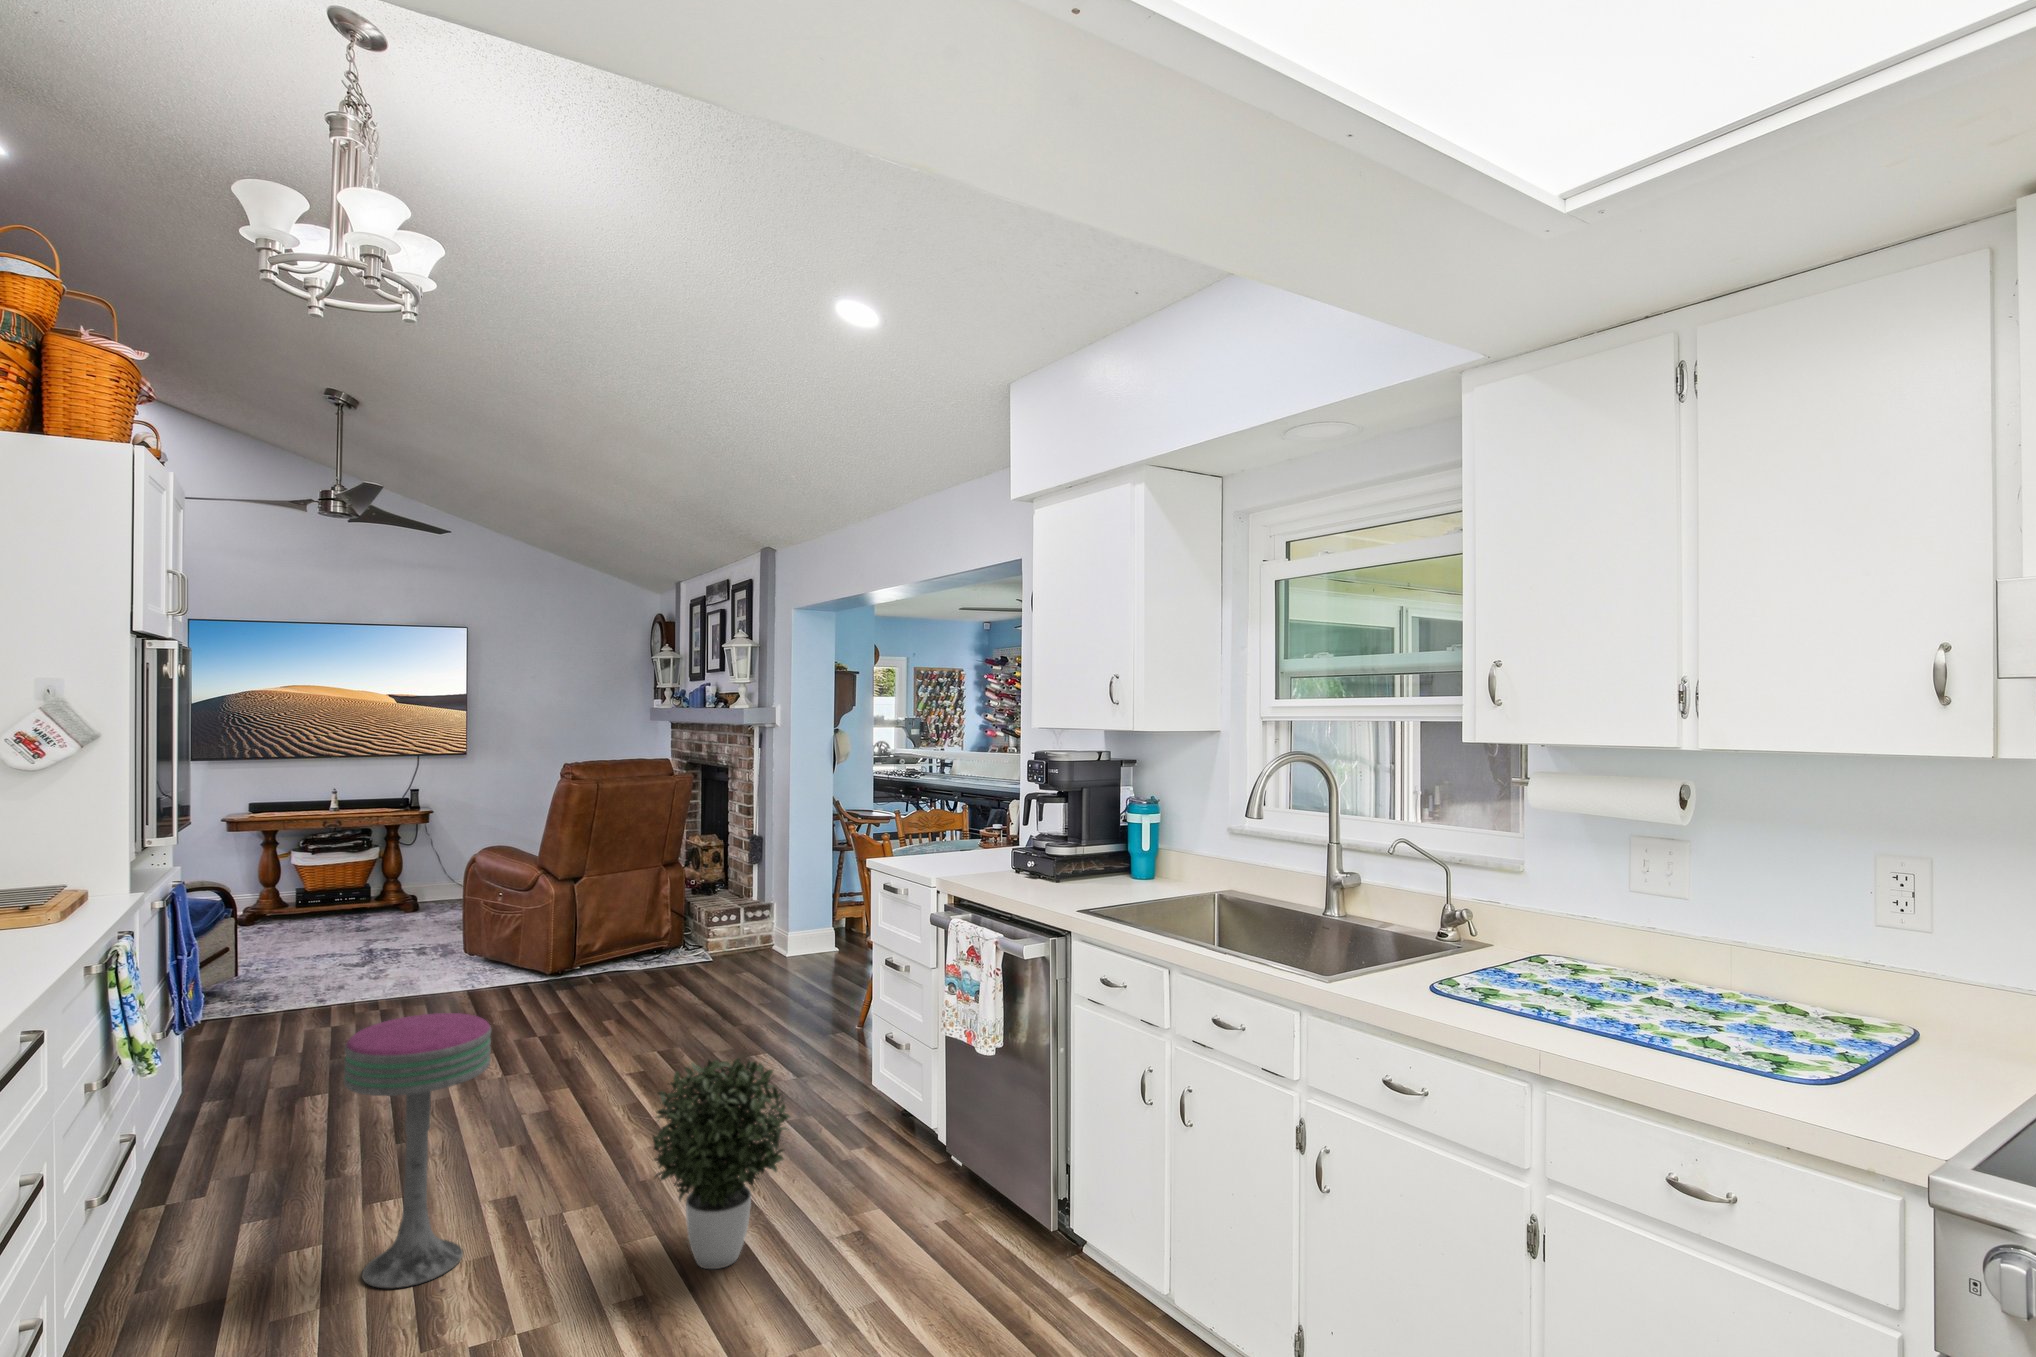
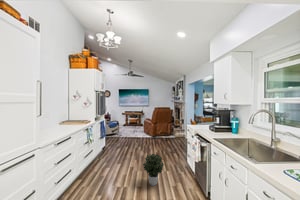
bar stool: present [344,1013,491,1288] -> none [110,141,127,176]

